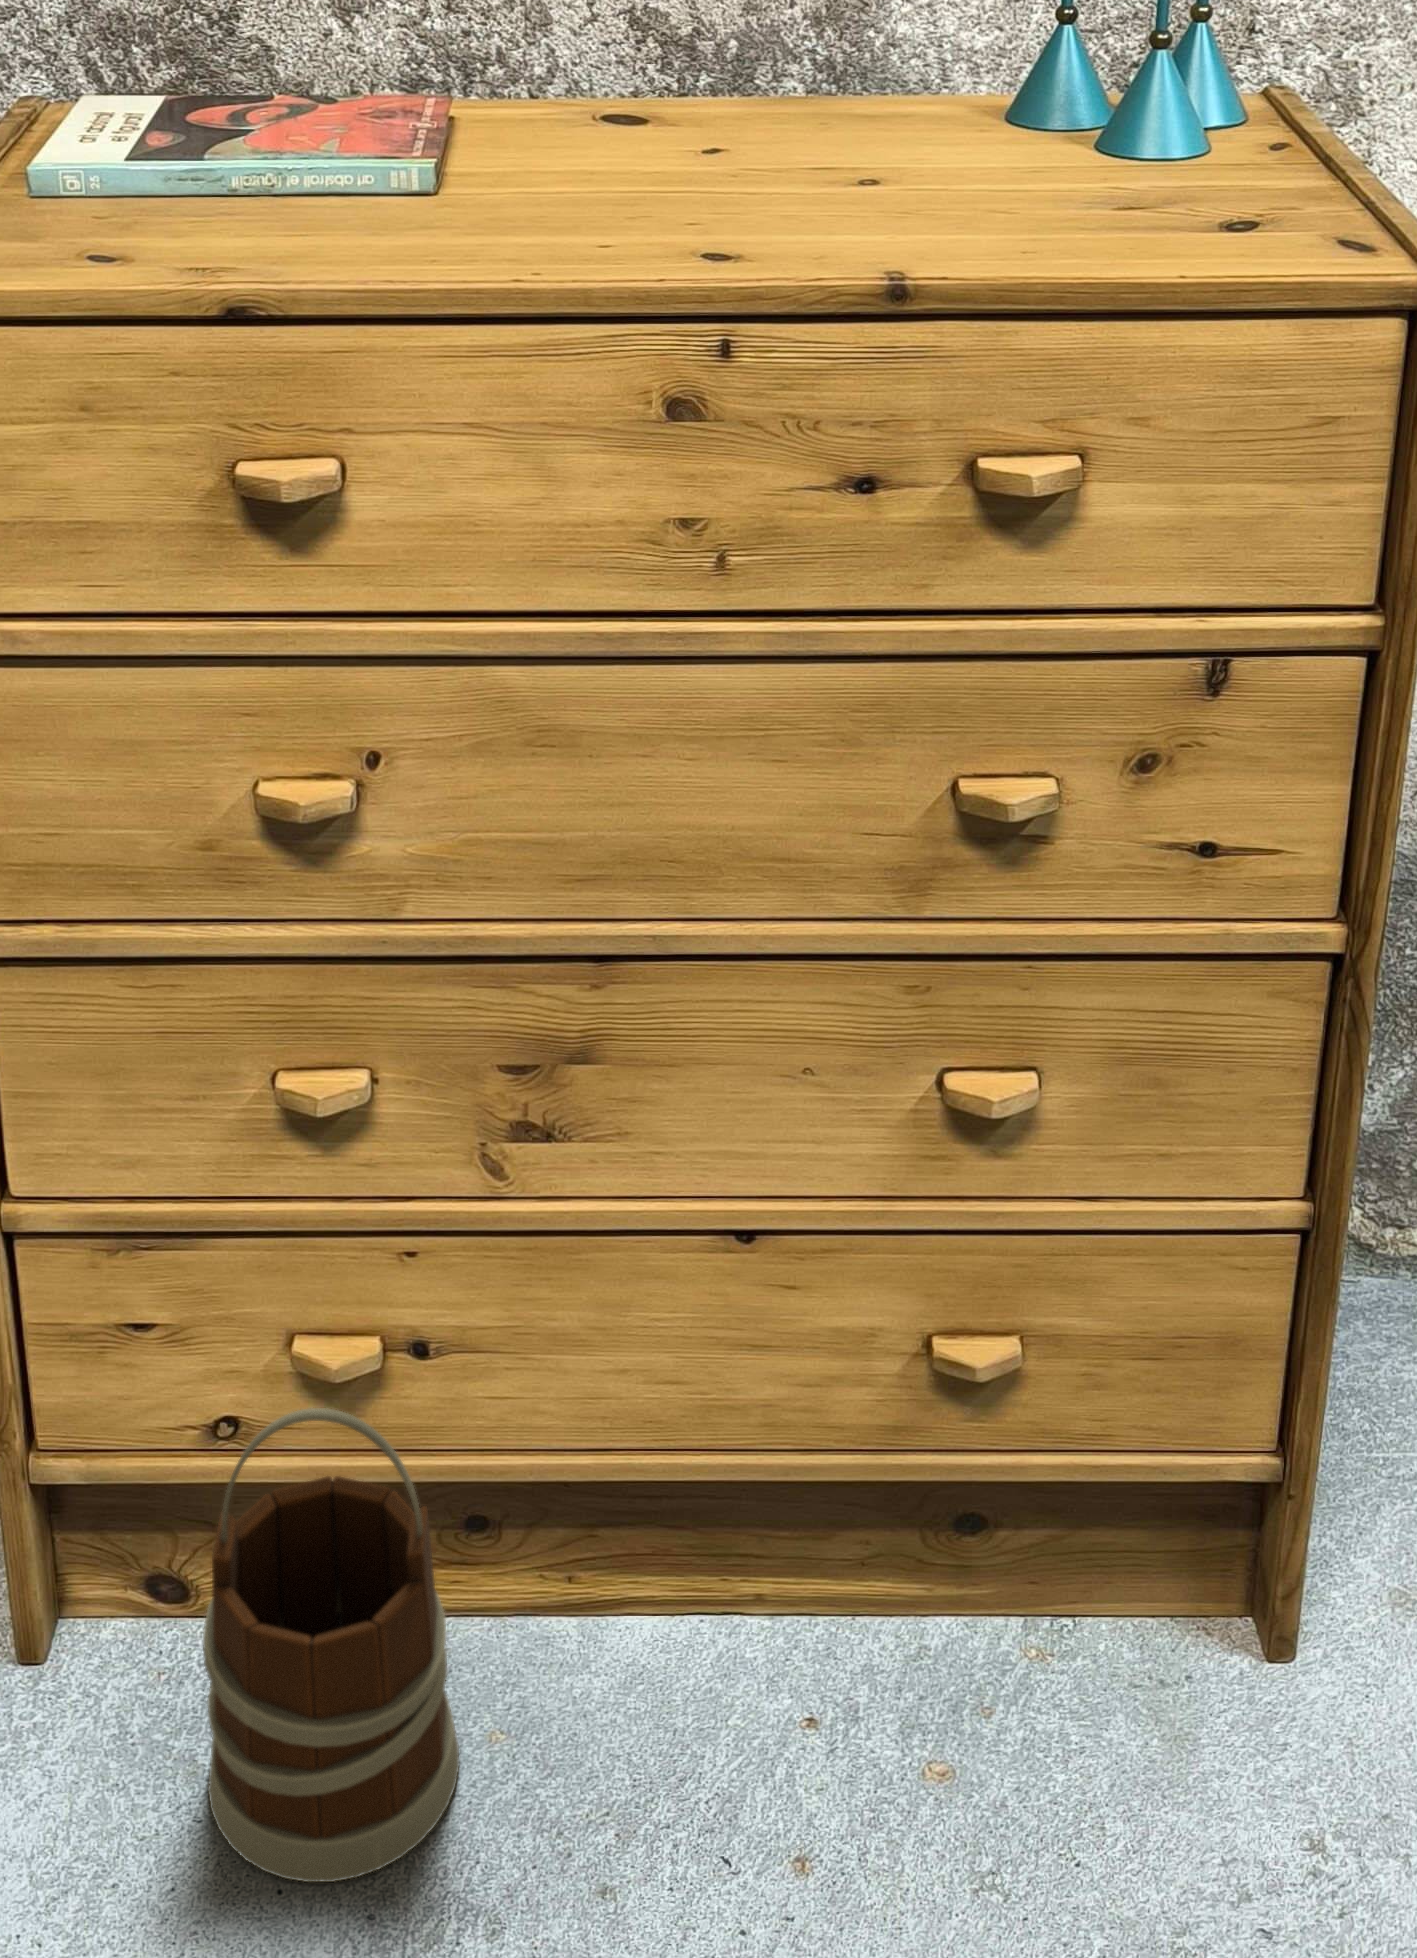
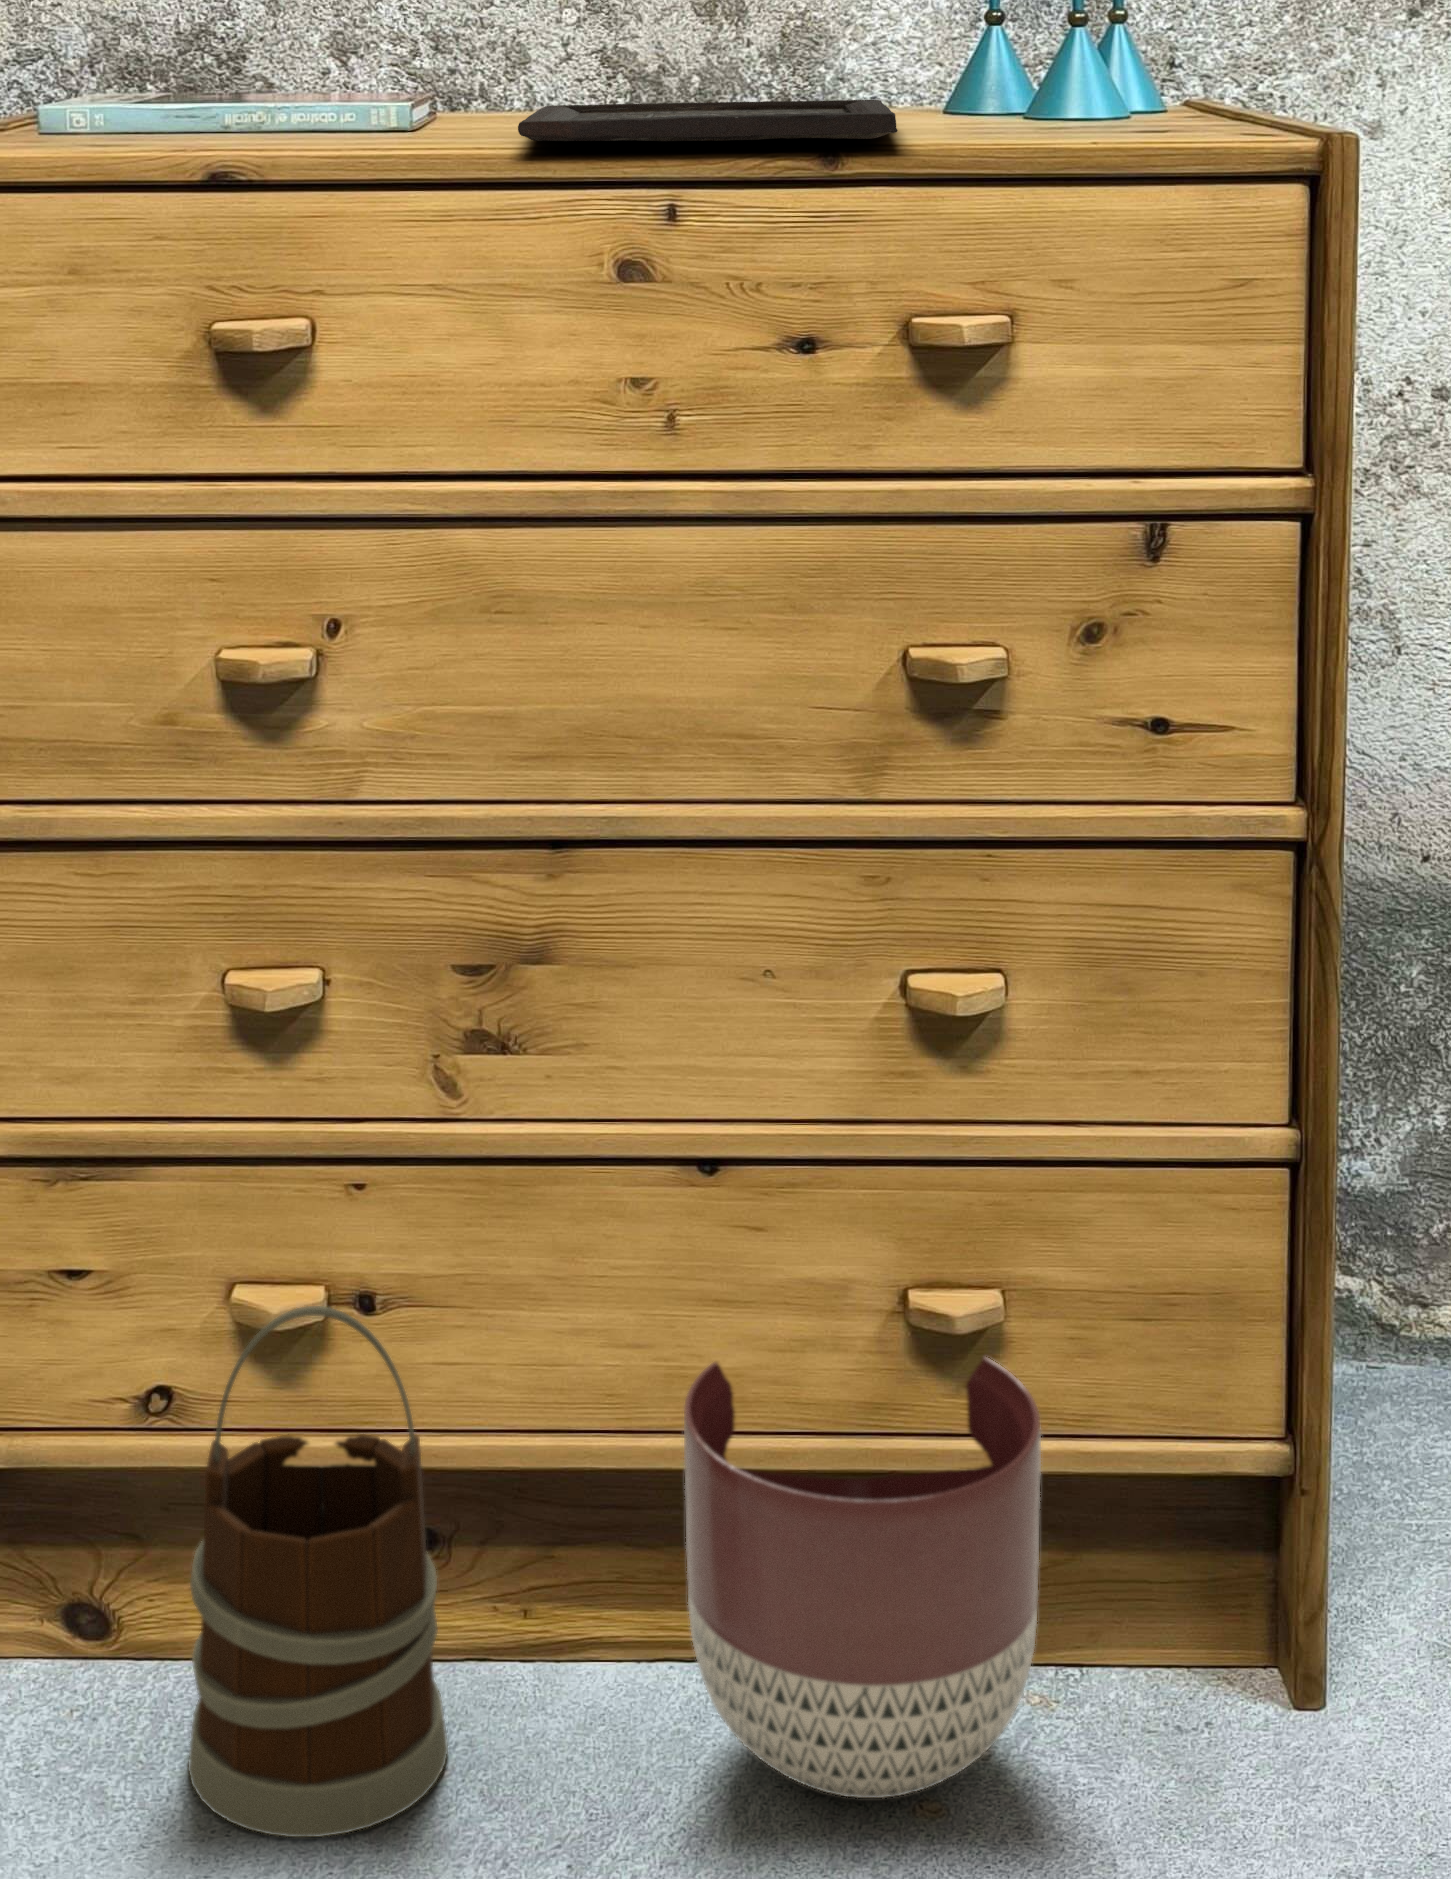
tray: none [524,78,954,199] -> present [518,99,898,141]
planter: none [691,1376,1047,1857] -> present [684,1357,1041,1798]

